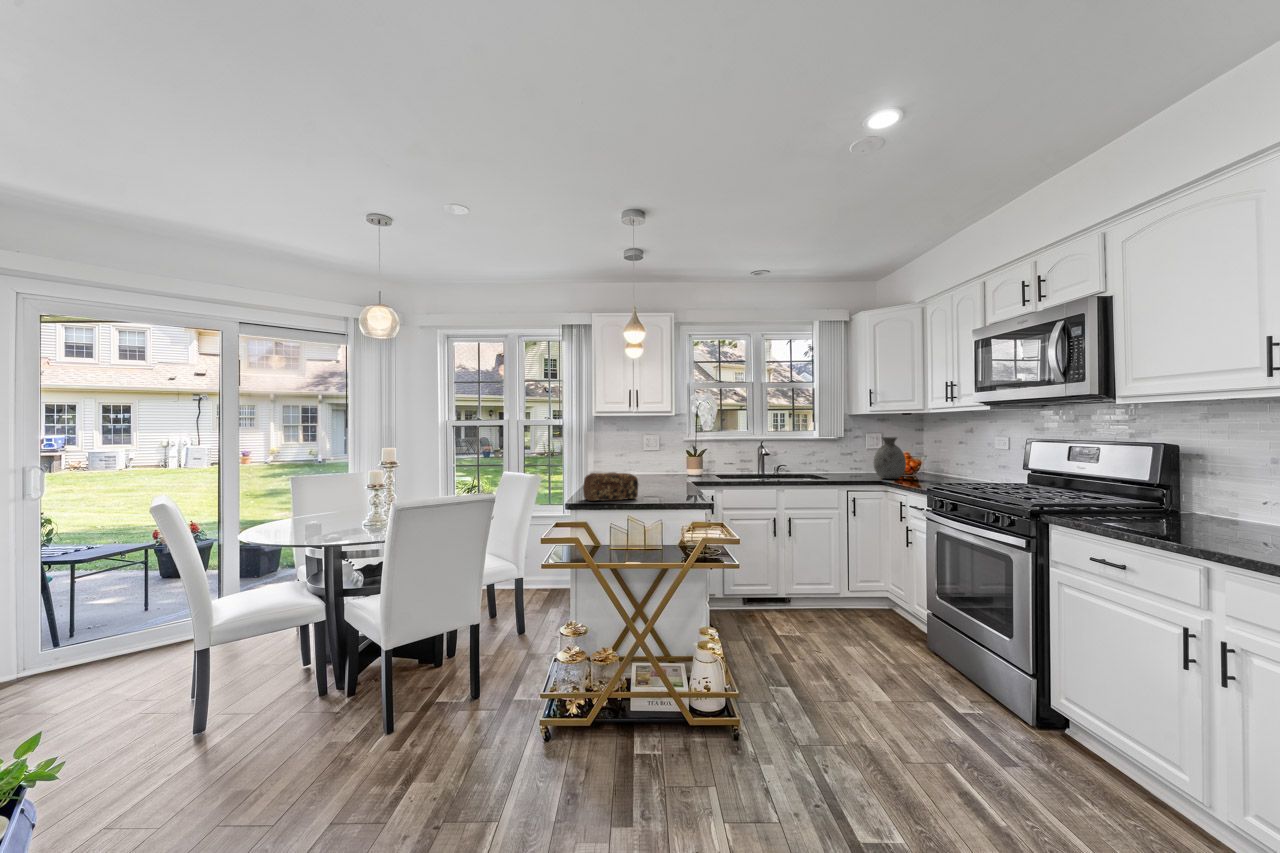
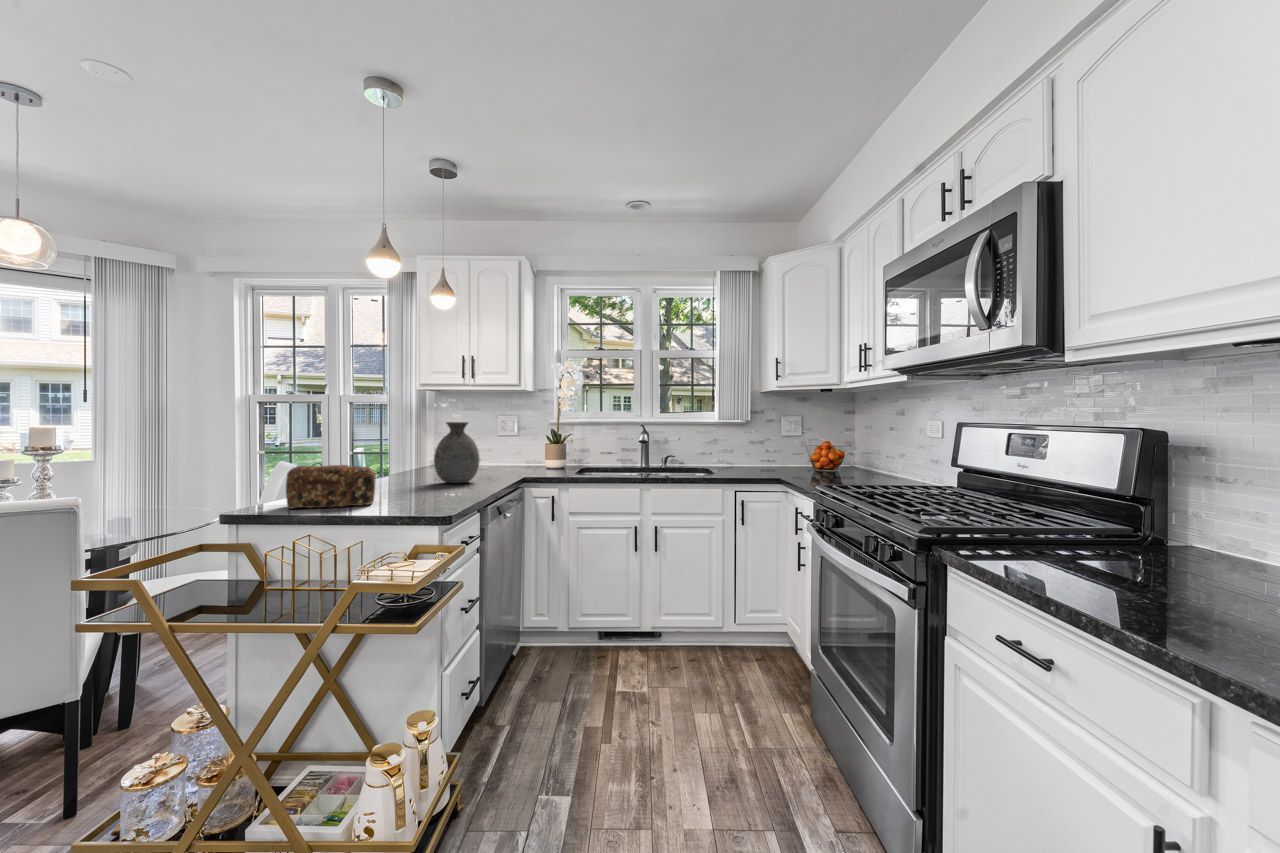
vase: present [873,437,906,479] -> present [434,422,480,483]

